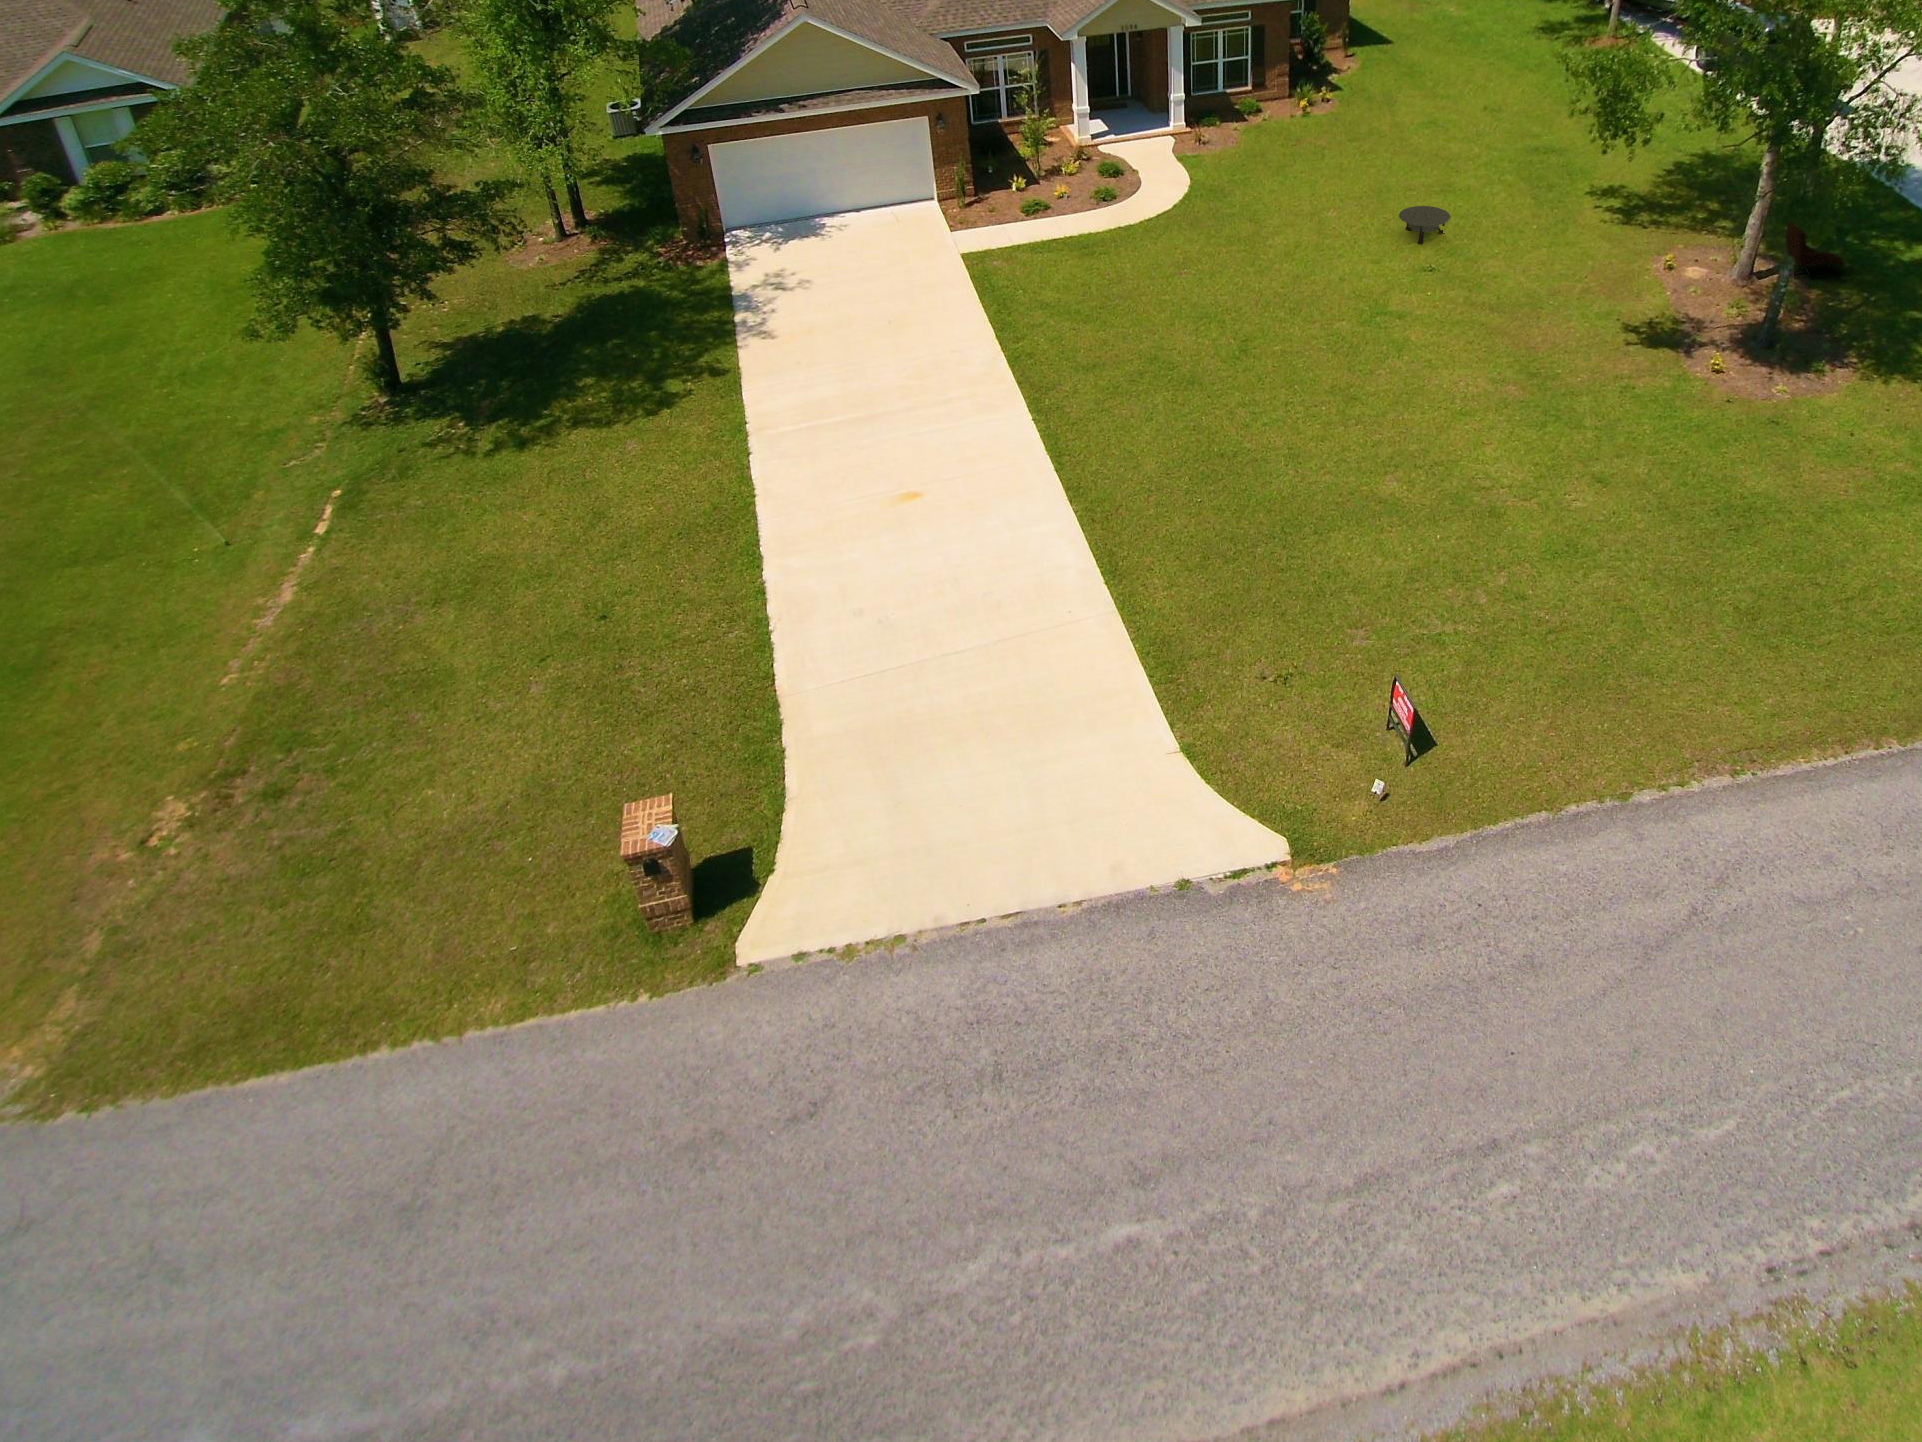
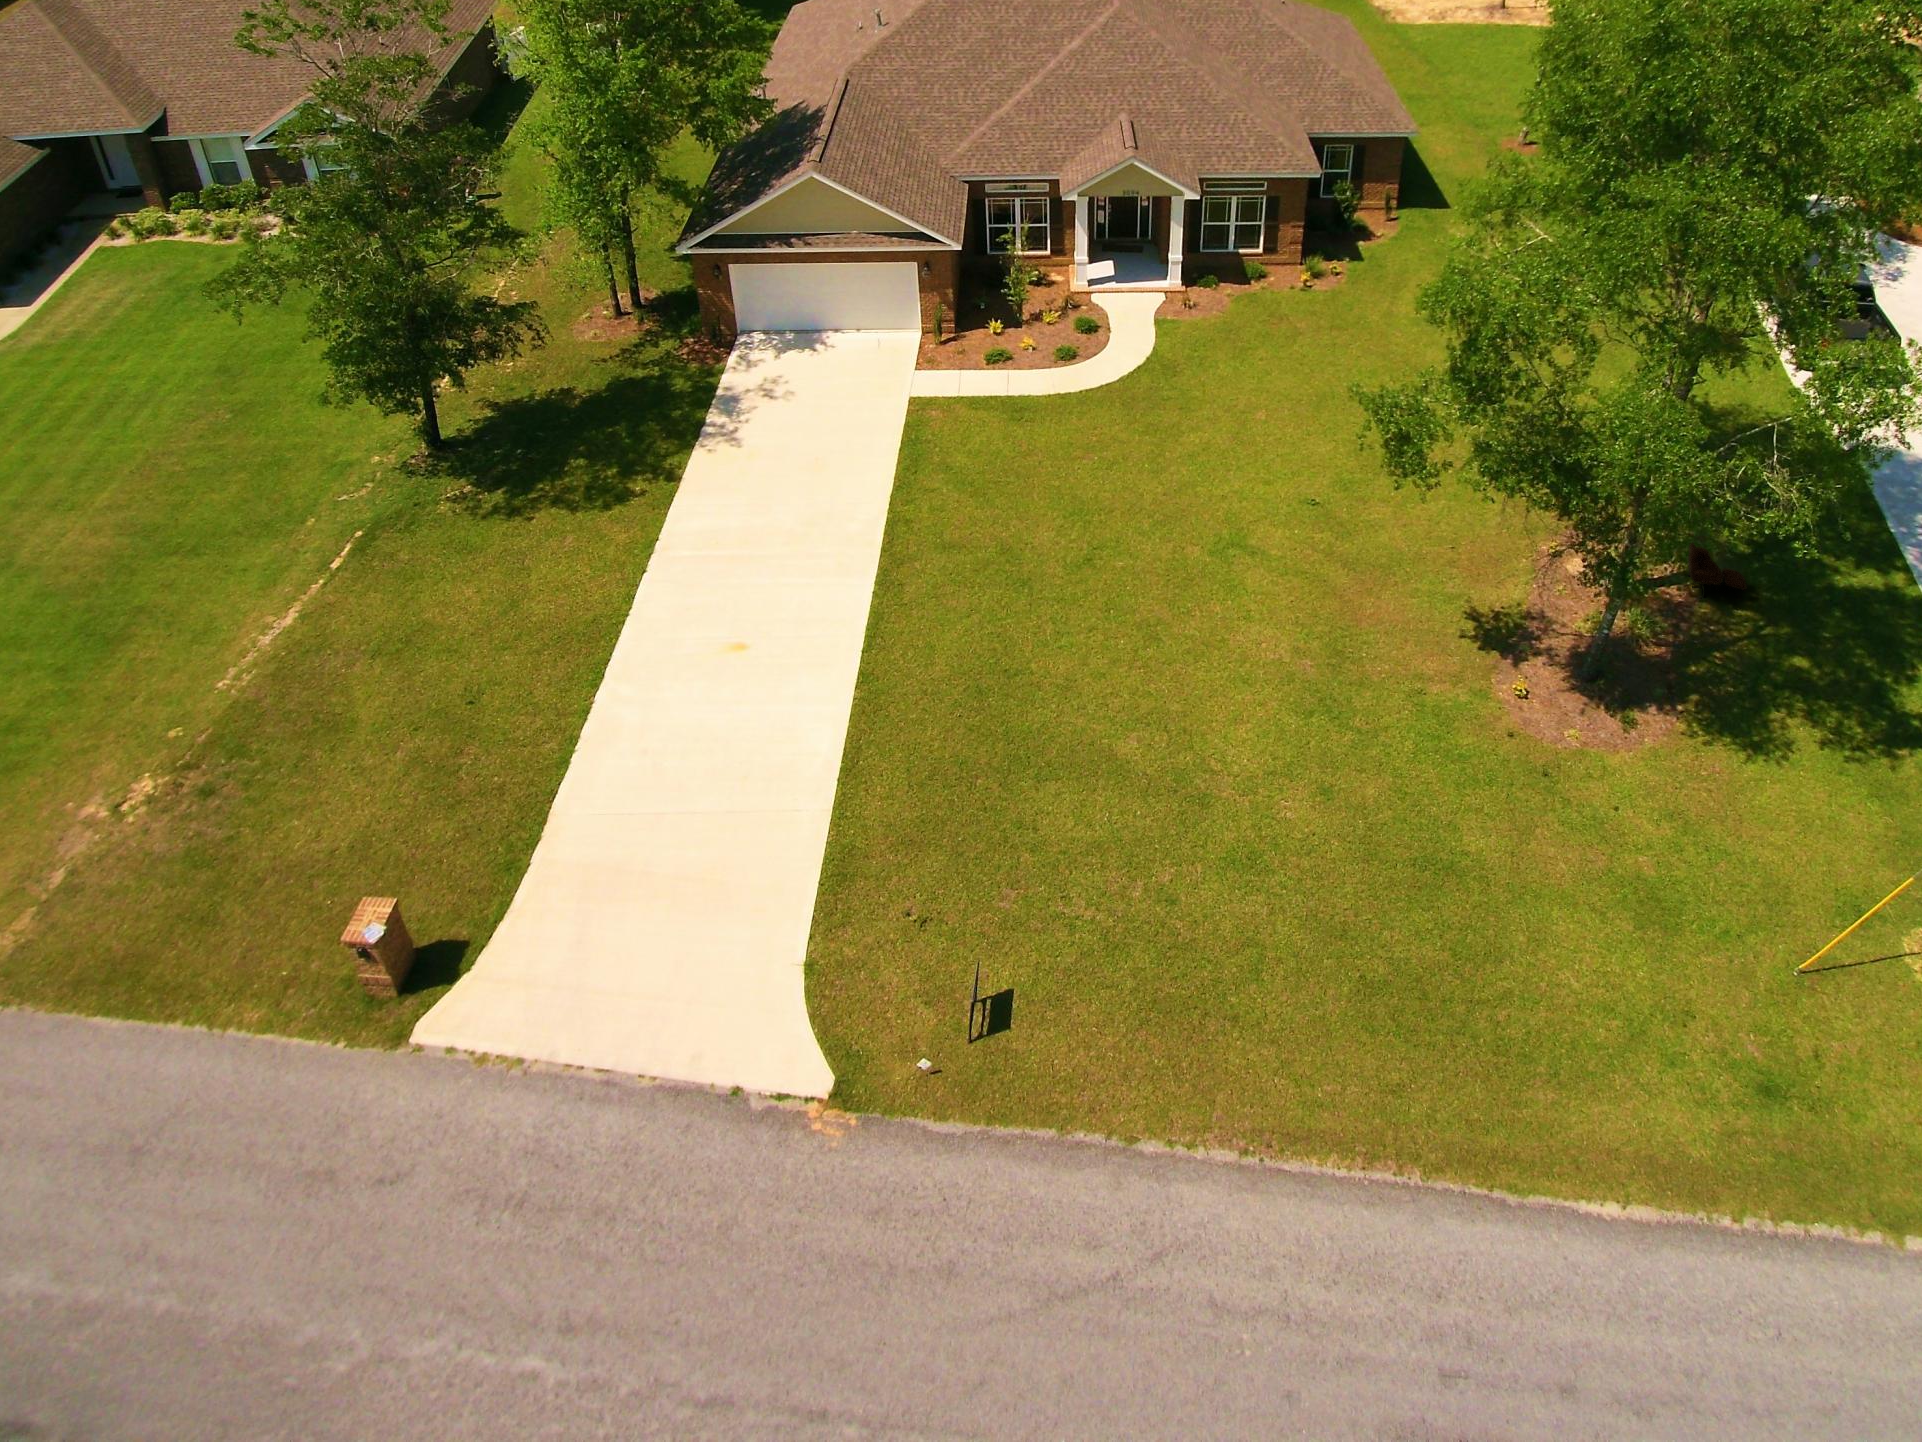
round table: present [1399,206,1450,244] -> none [1312,424,1363,465]

